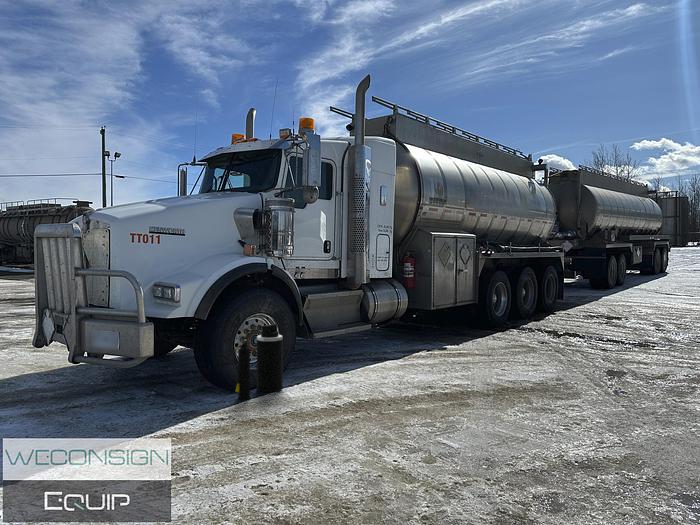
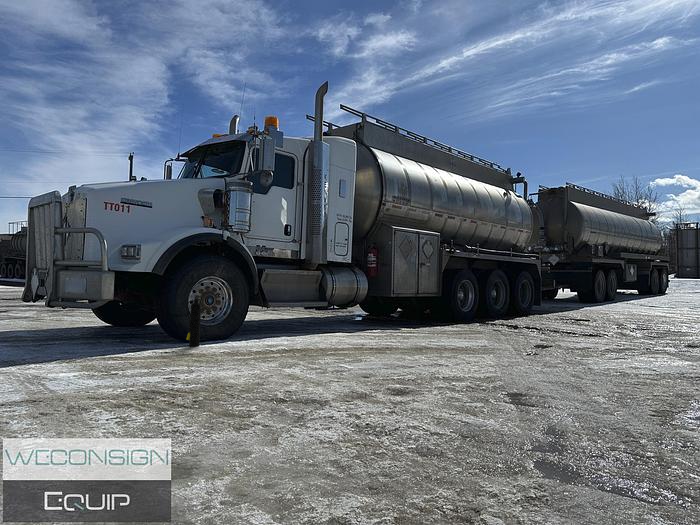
trash can: present [257,324,283,392] -> none [208,287,233,344]

